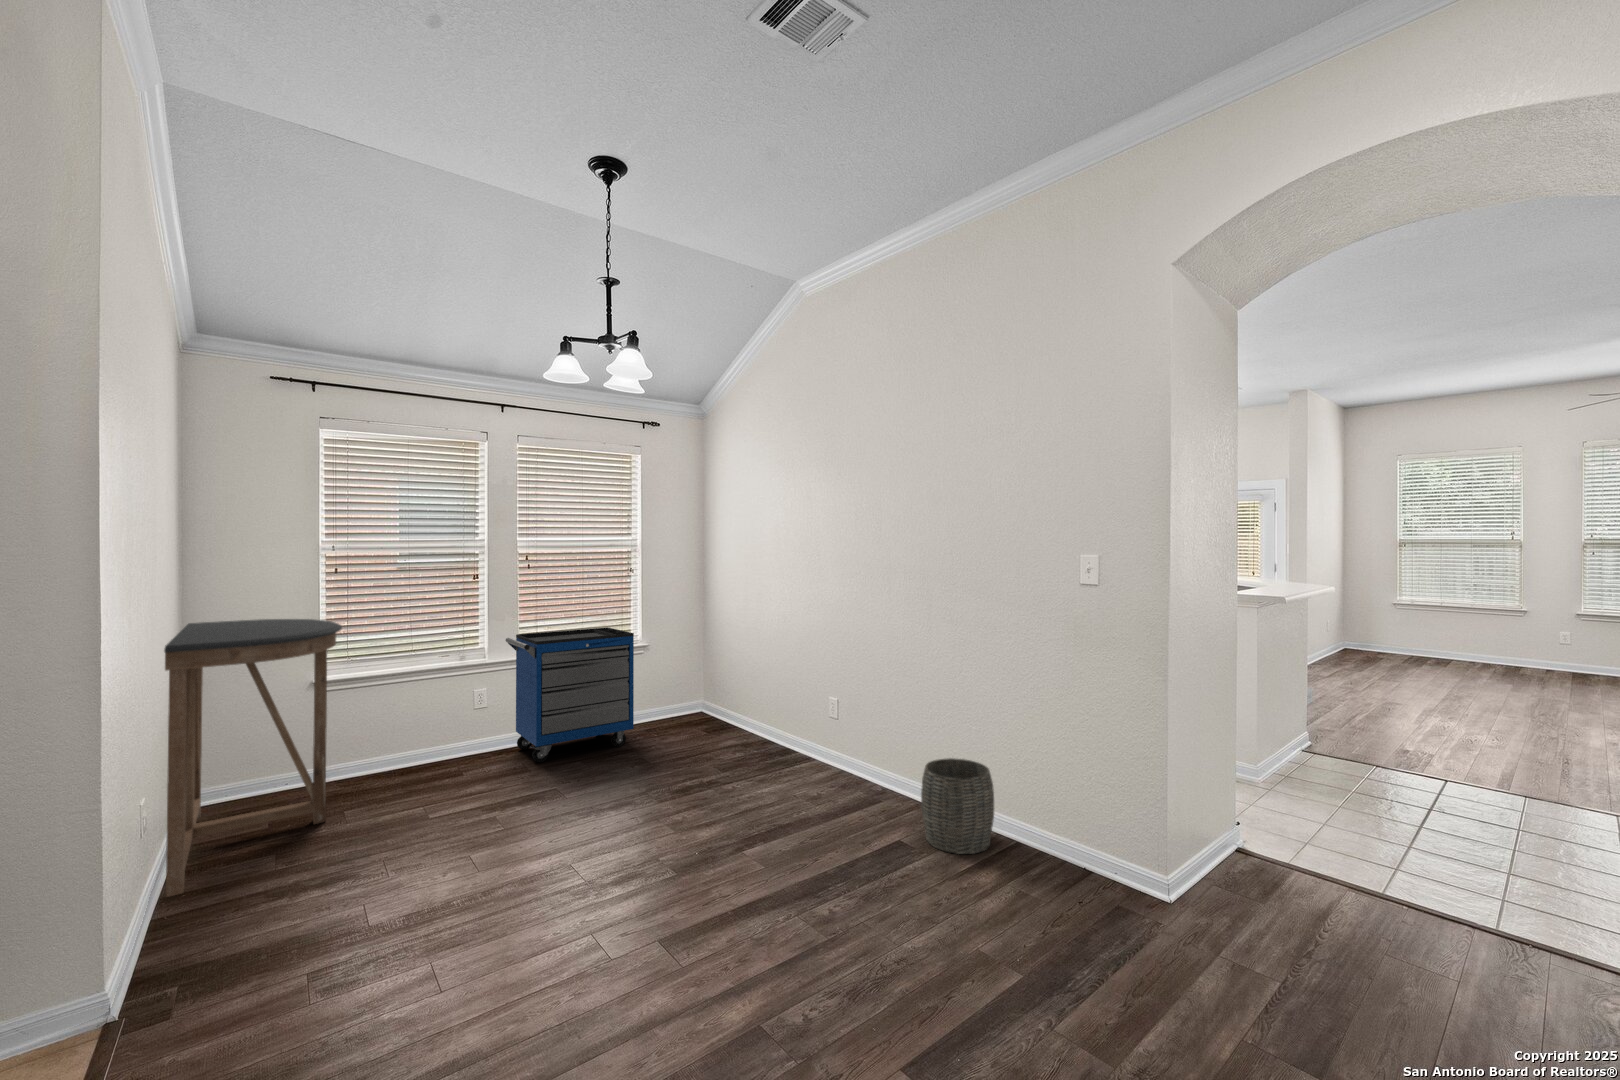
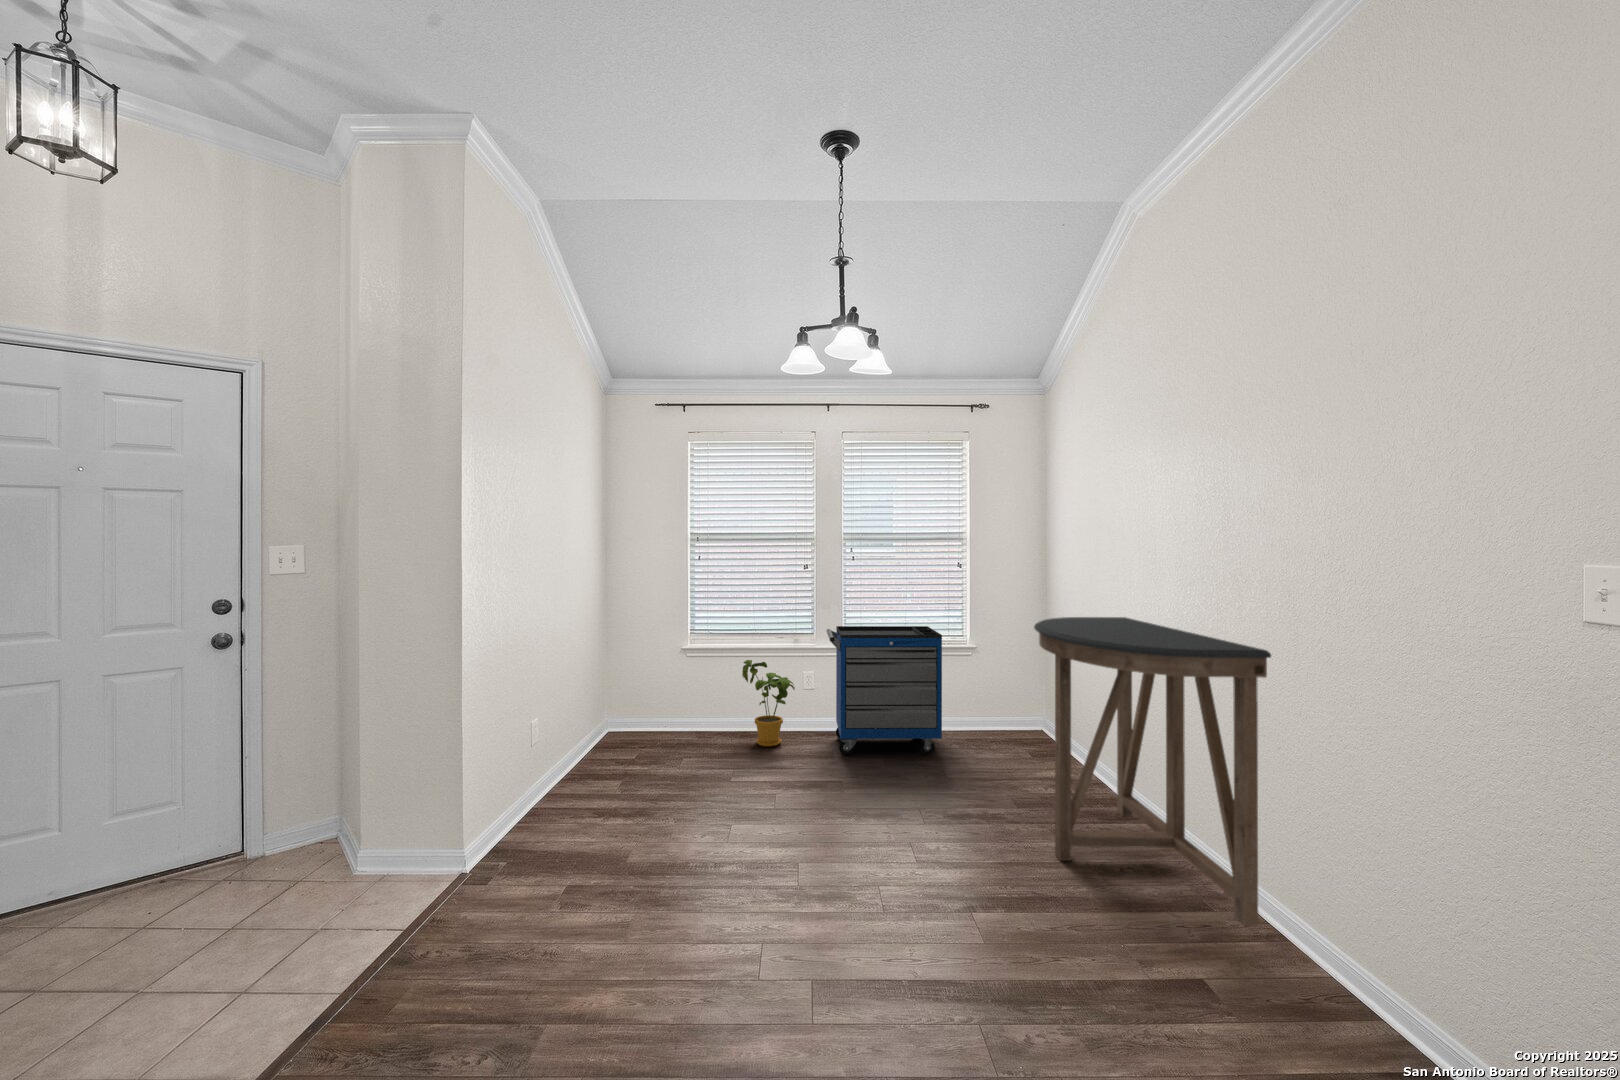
console table: present [164,619,342,897] -> present [1034,617,1271,926]
house plant: none [407,680,476,773] -> present [742,660,795,746]
woven basket: present [921,758,994,854] -> none [1239,874,1382,1051]

